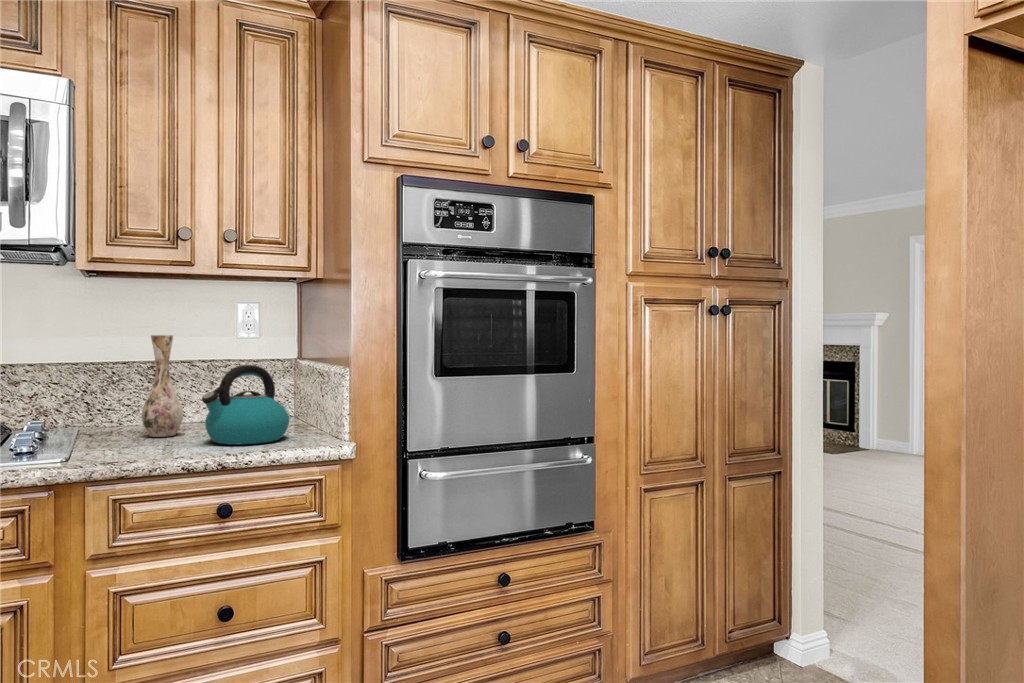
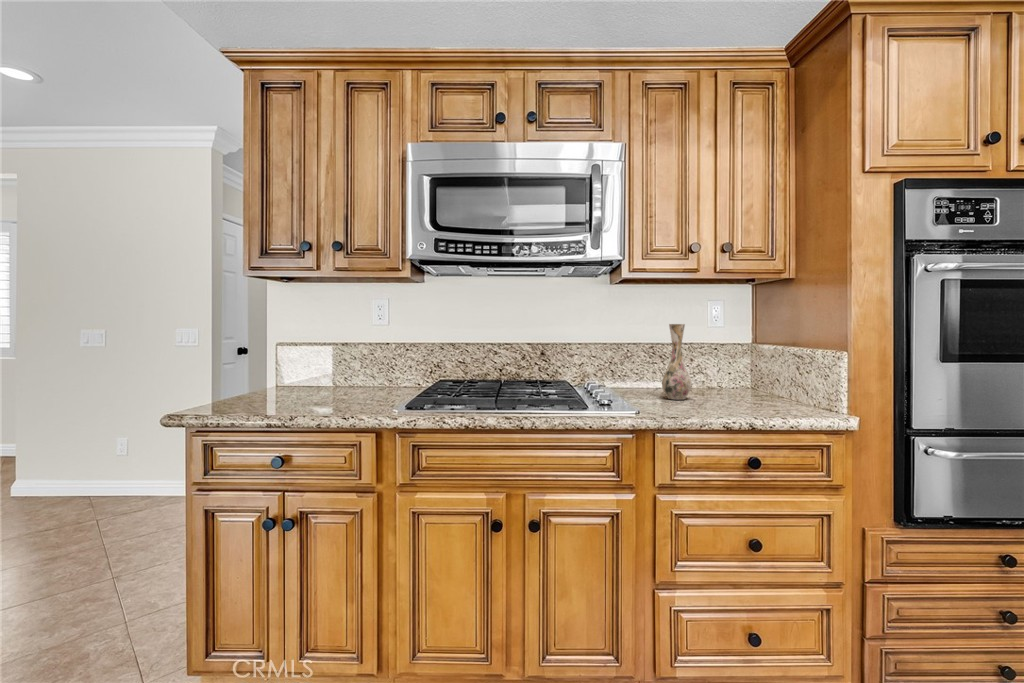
kettle: present [202,365,289,445] -> none [720,348,789,411]

